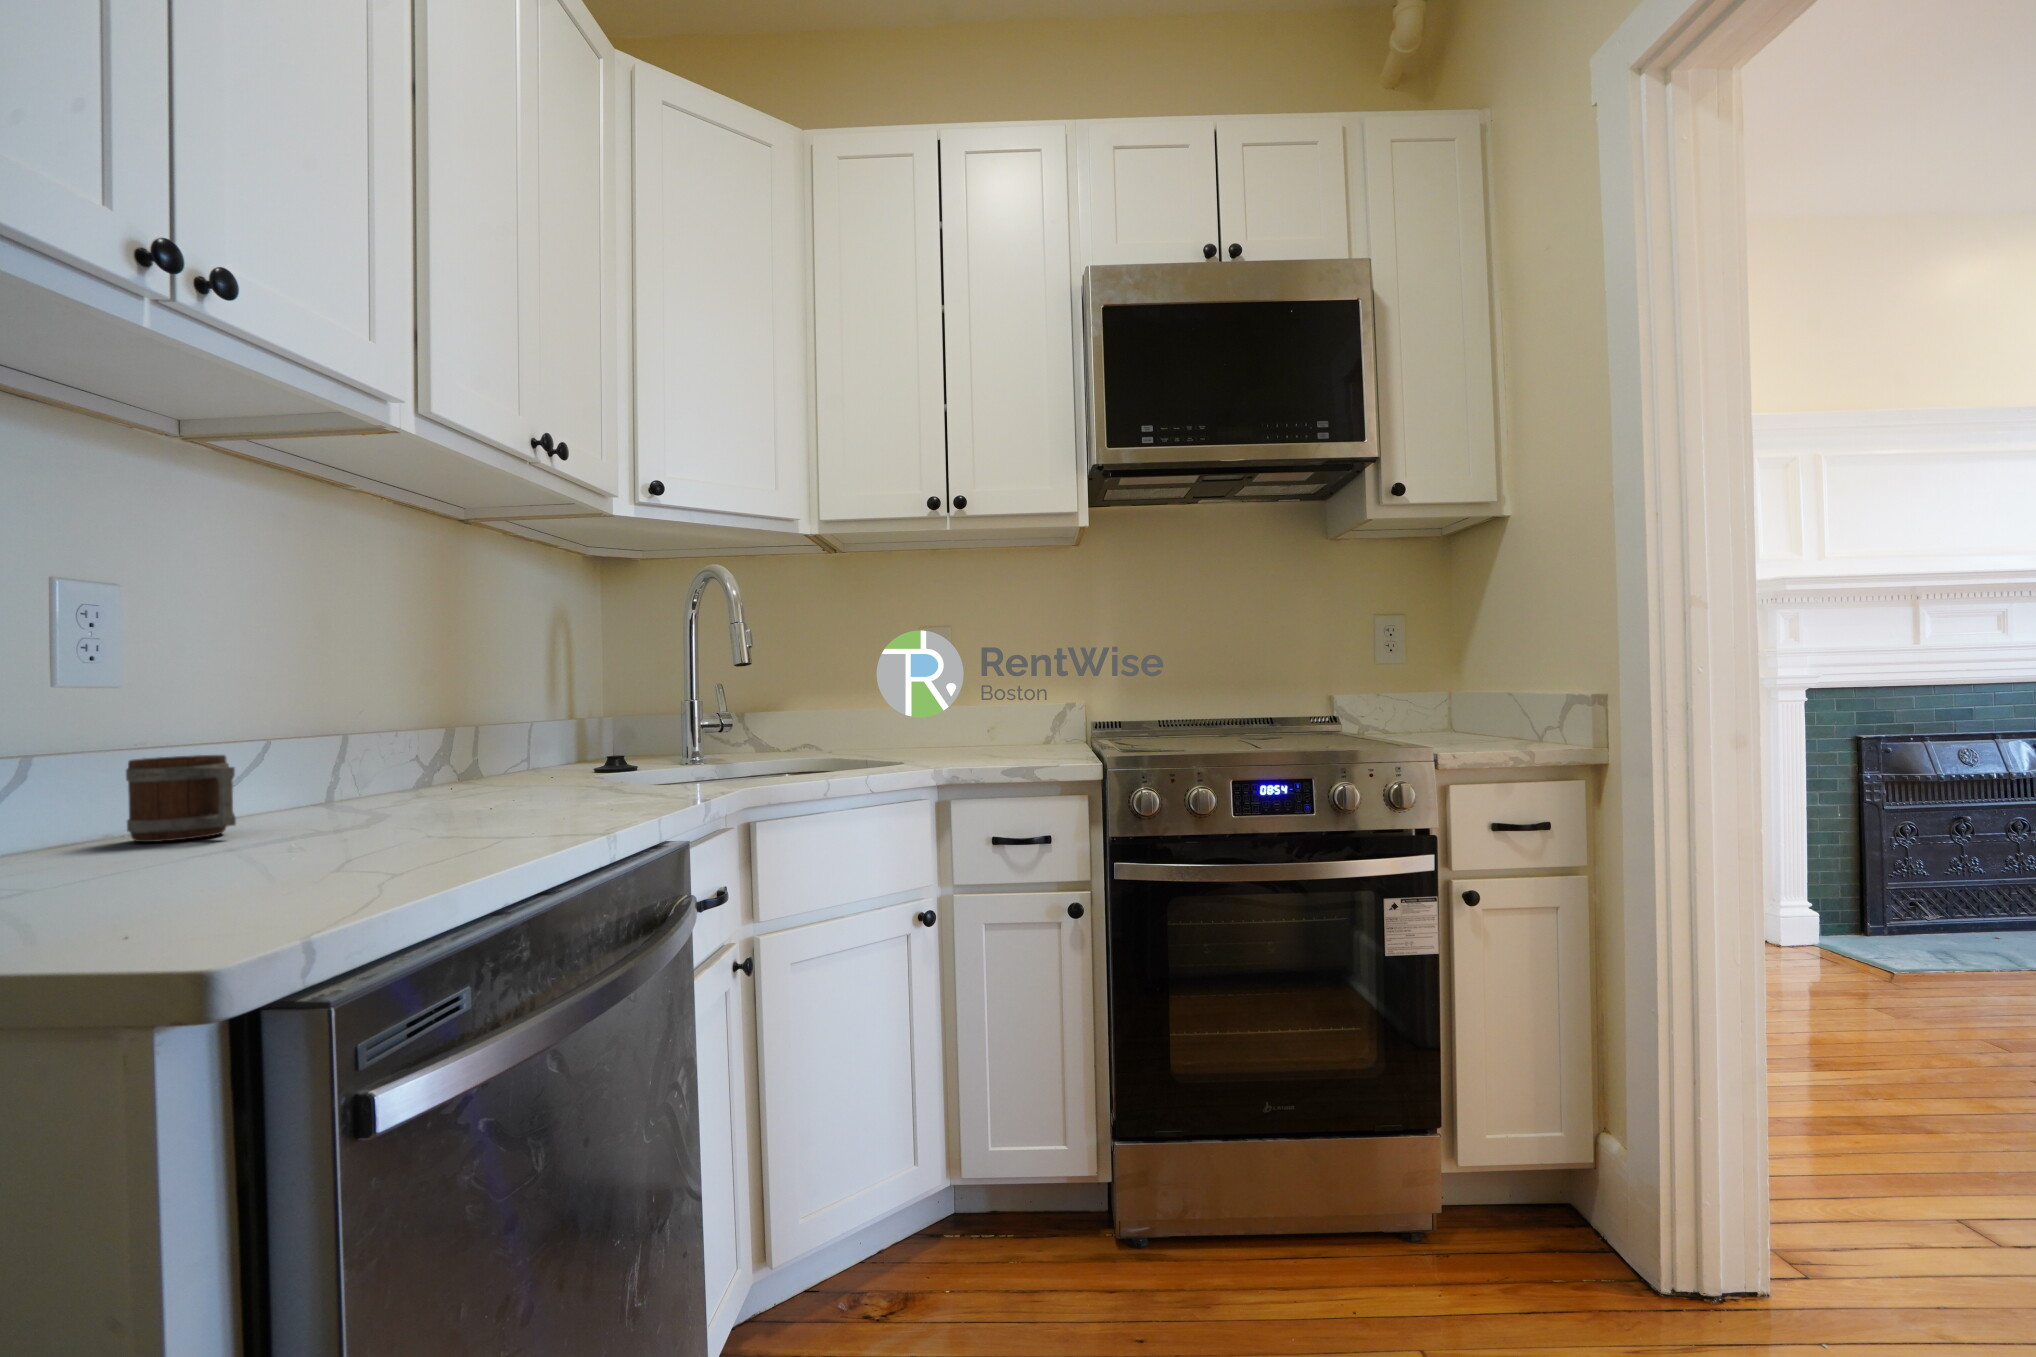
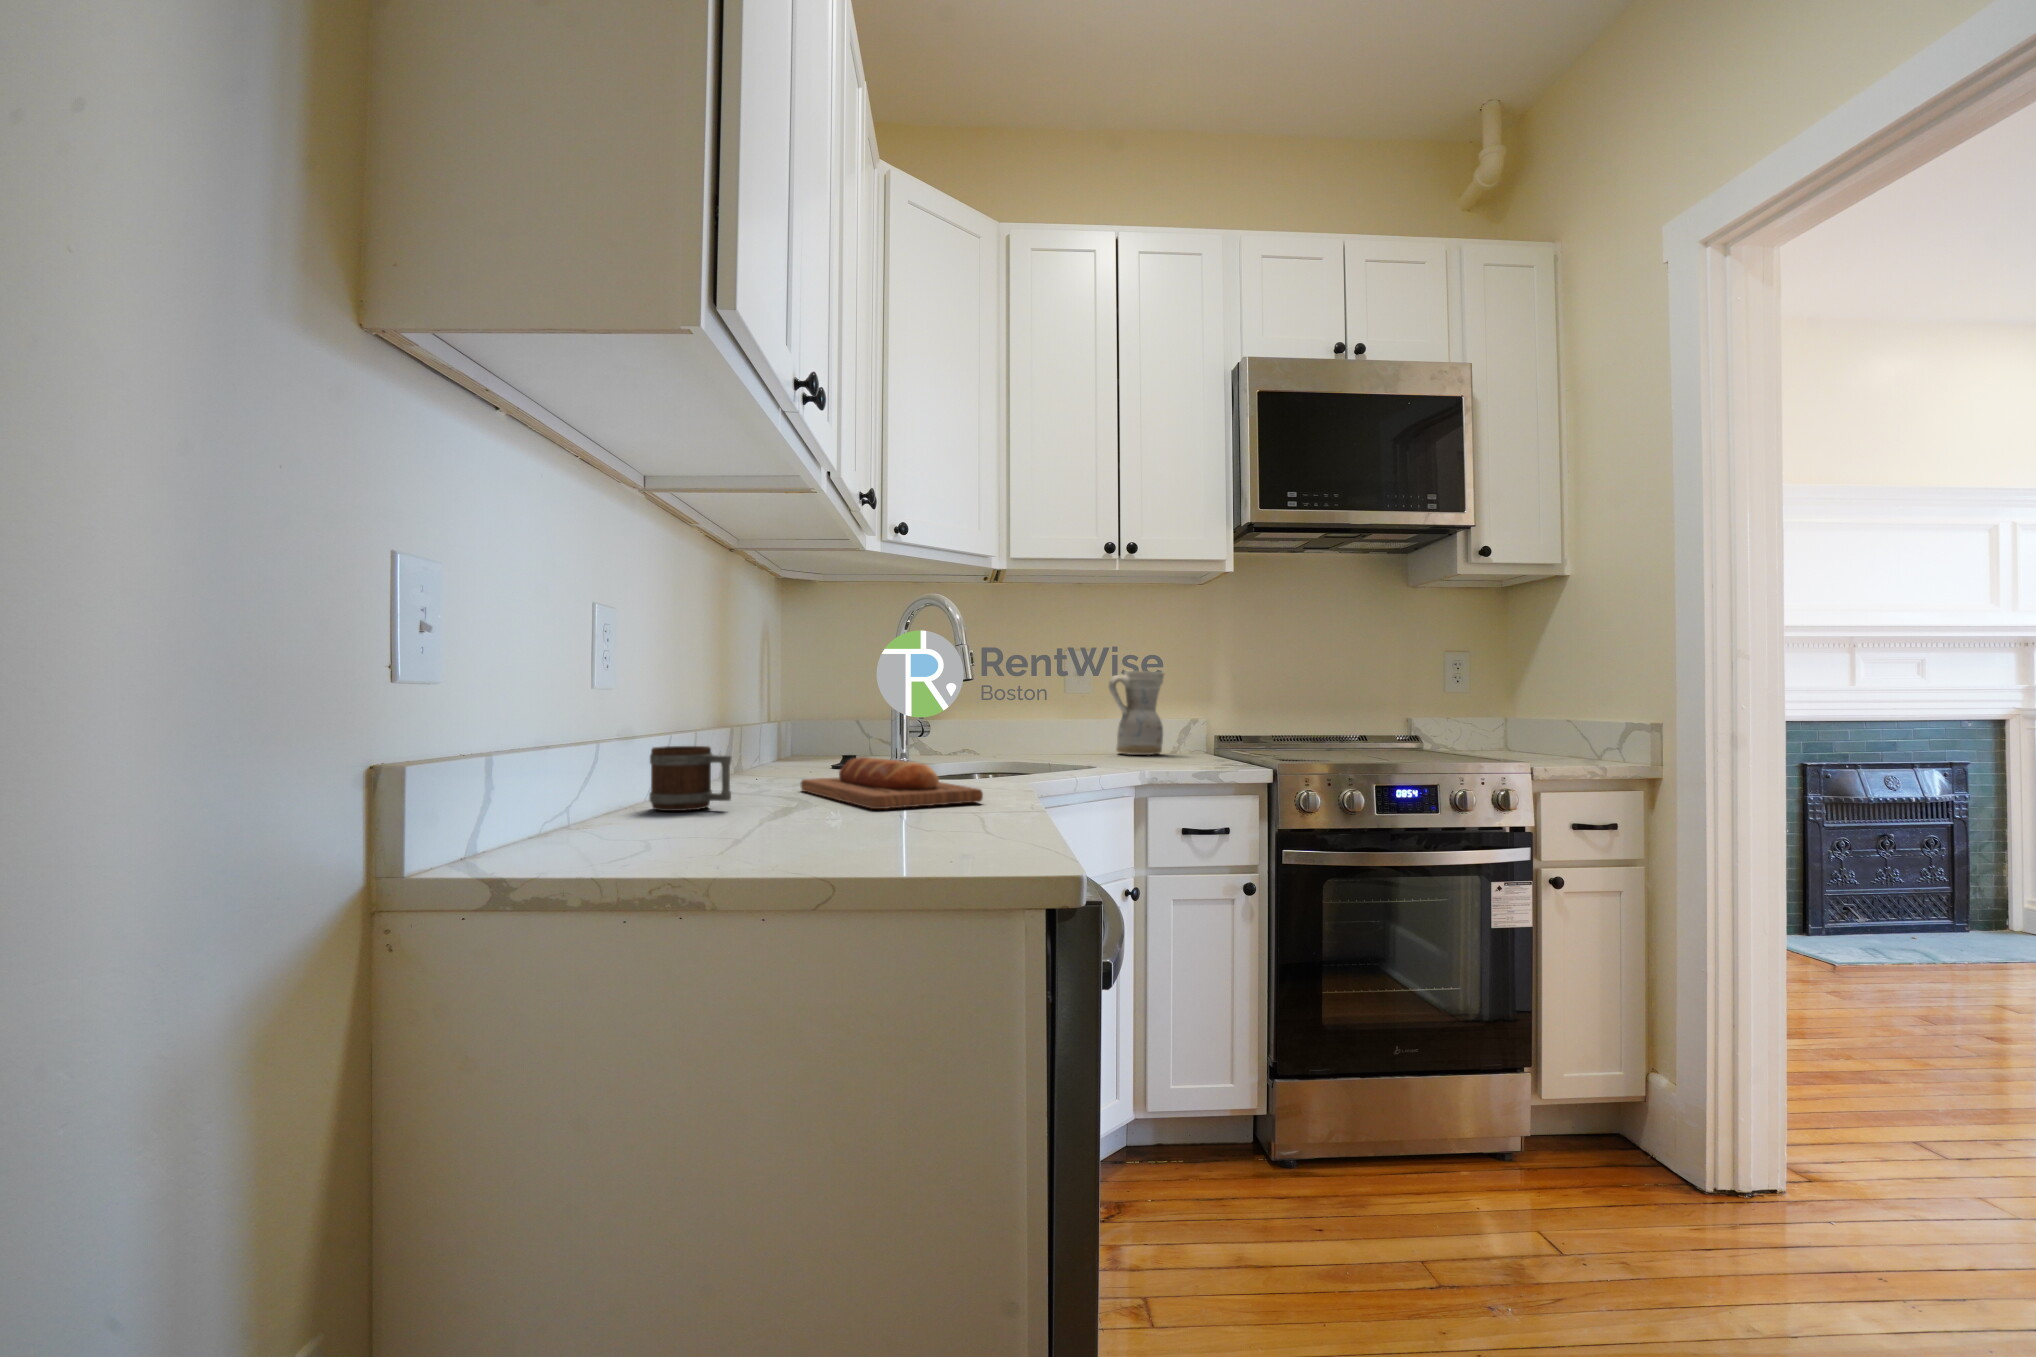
ceramic pitcher: none [964,649,1031,748] -> present [1109,671,1164,755]
bread loaf: none [419,763,602,833] -> present [800,757,983,809]

